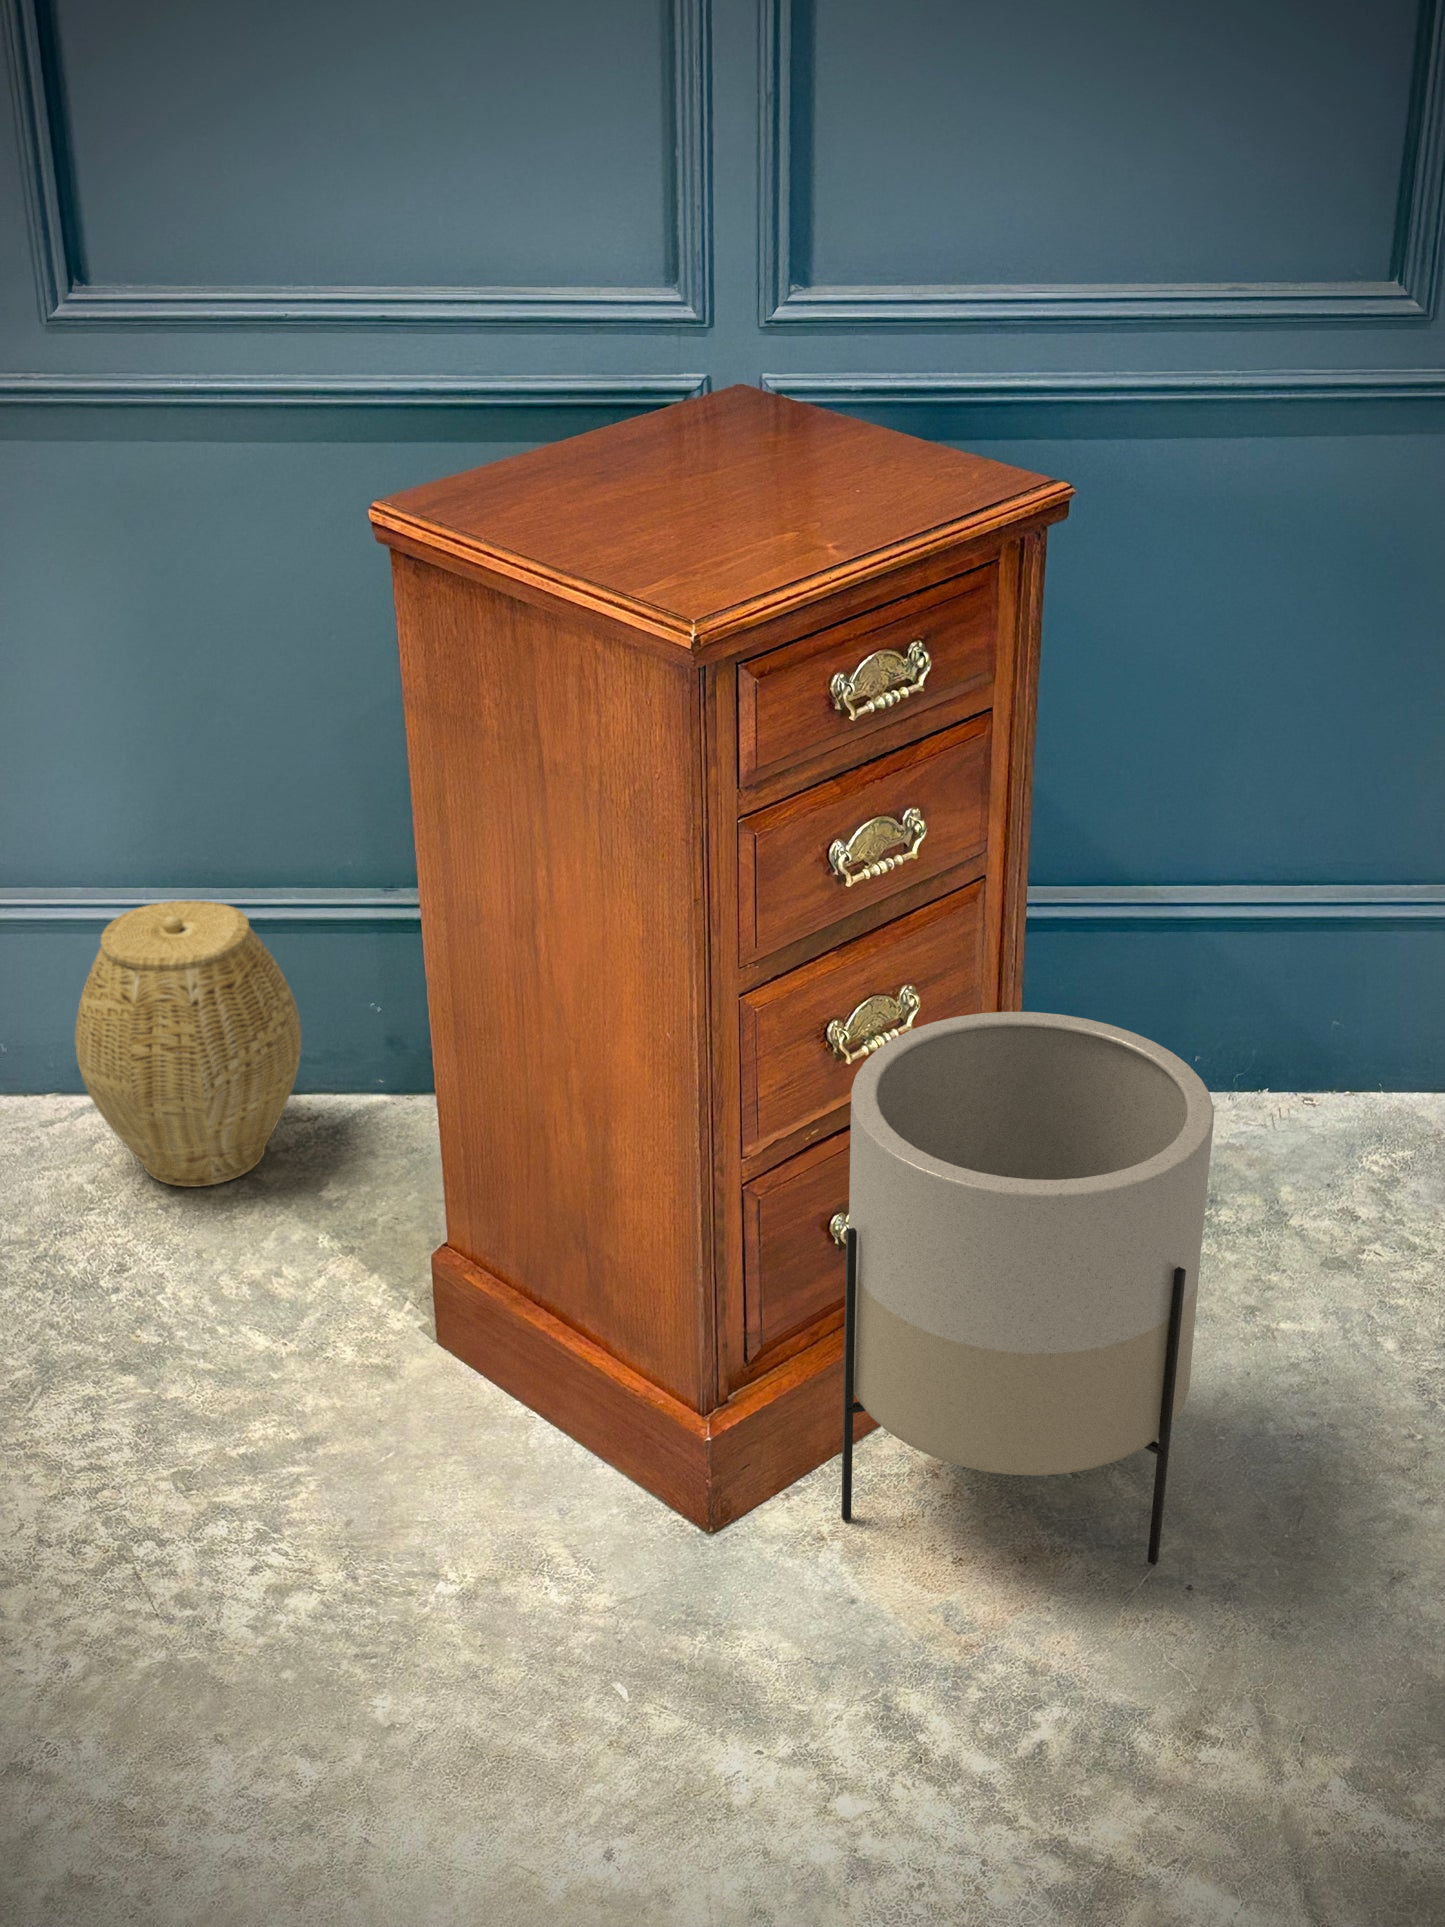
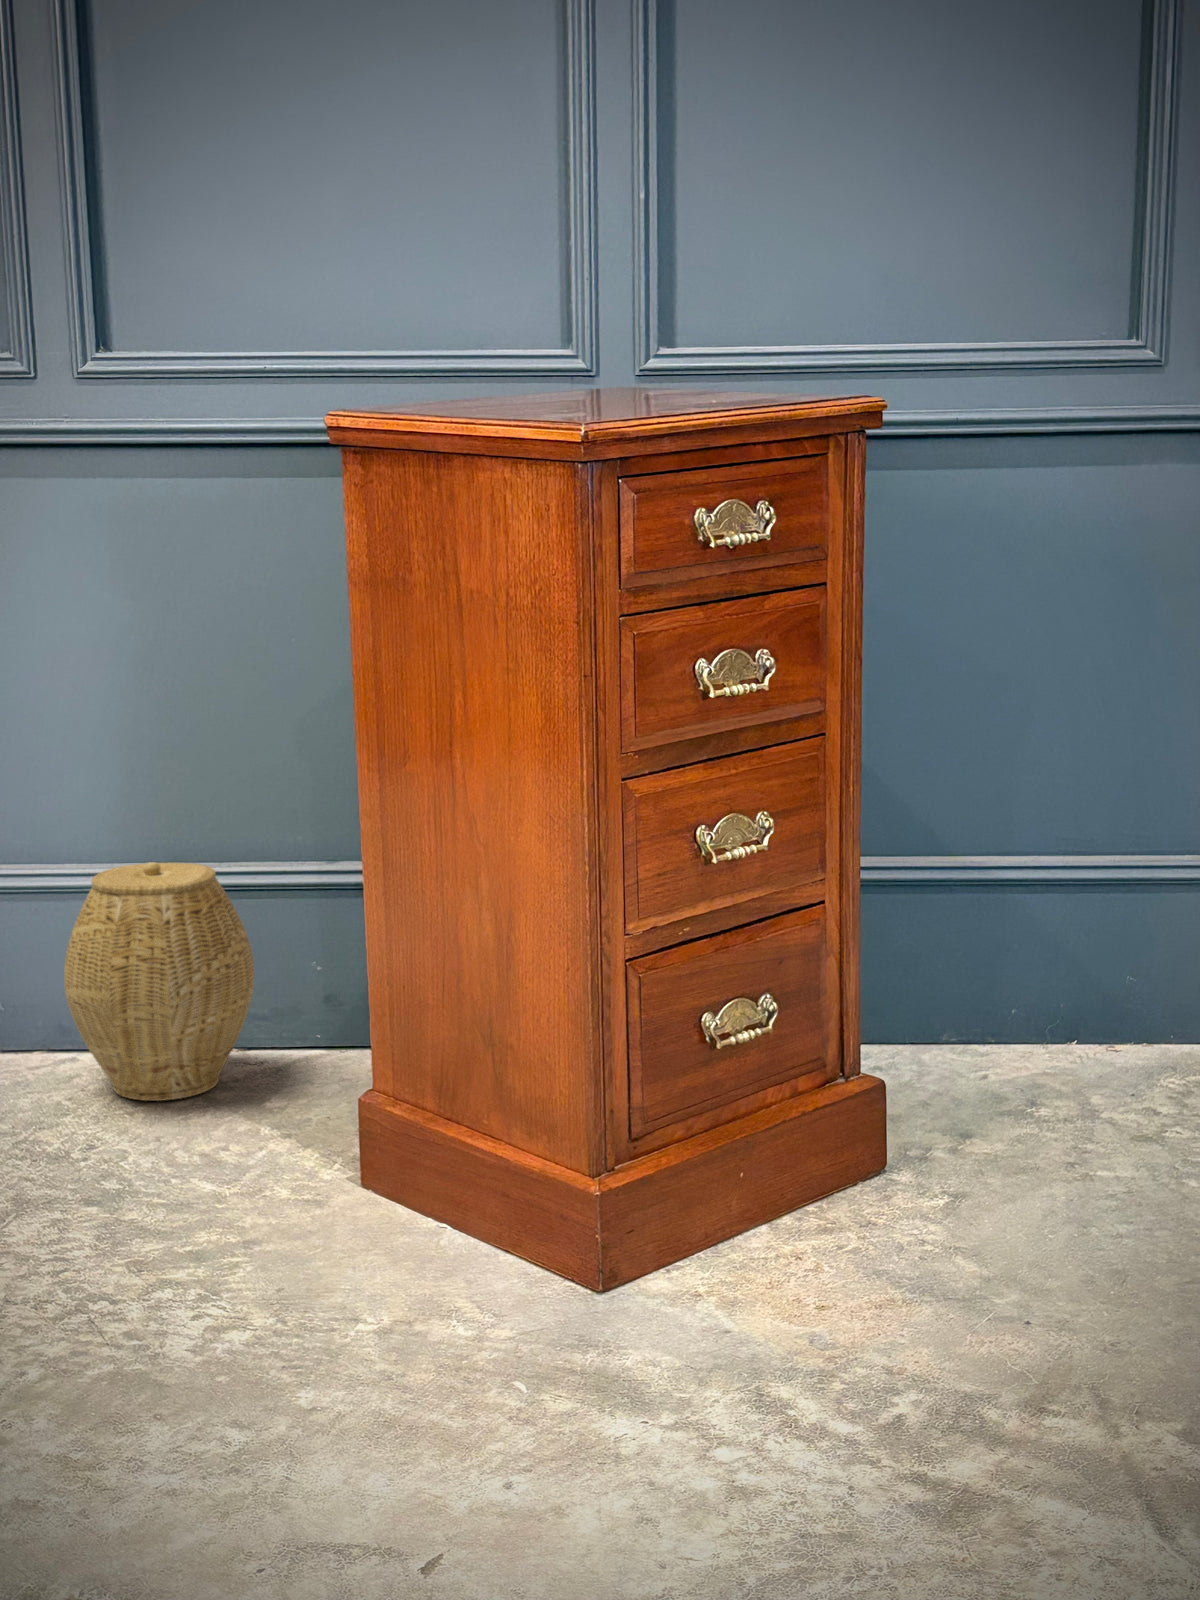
planter: present [841,1012,1214,1565] -> none [715,844,1022,1307]

